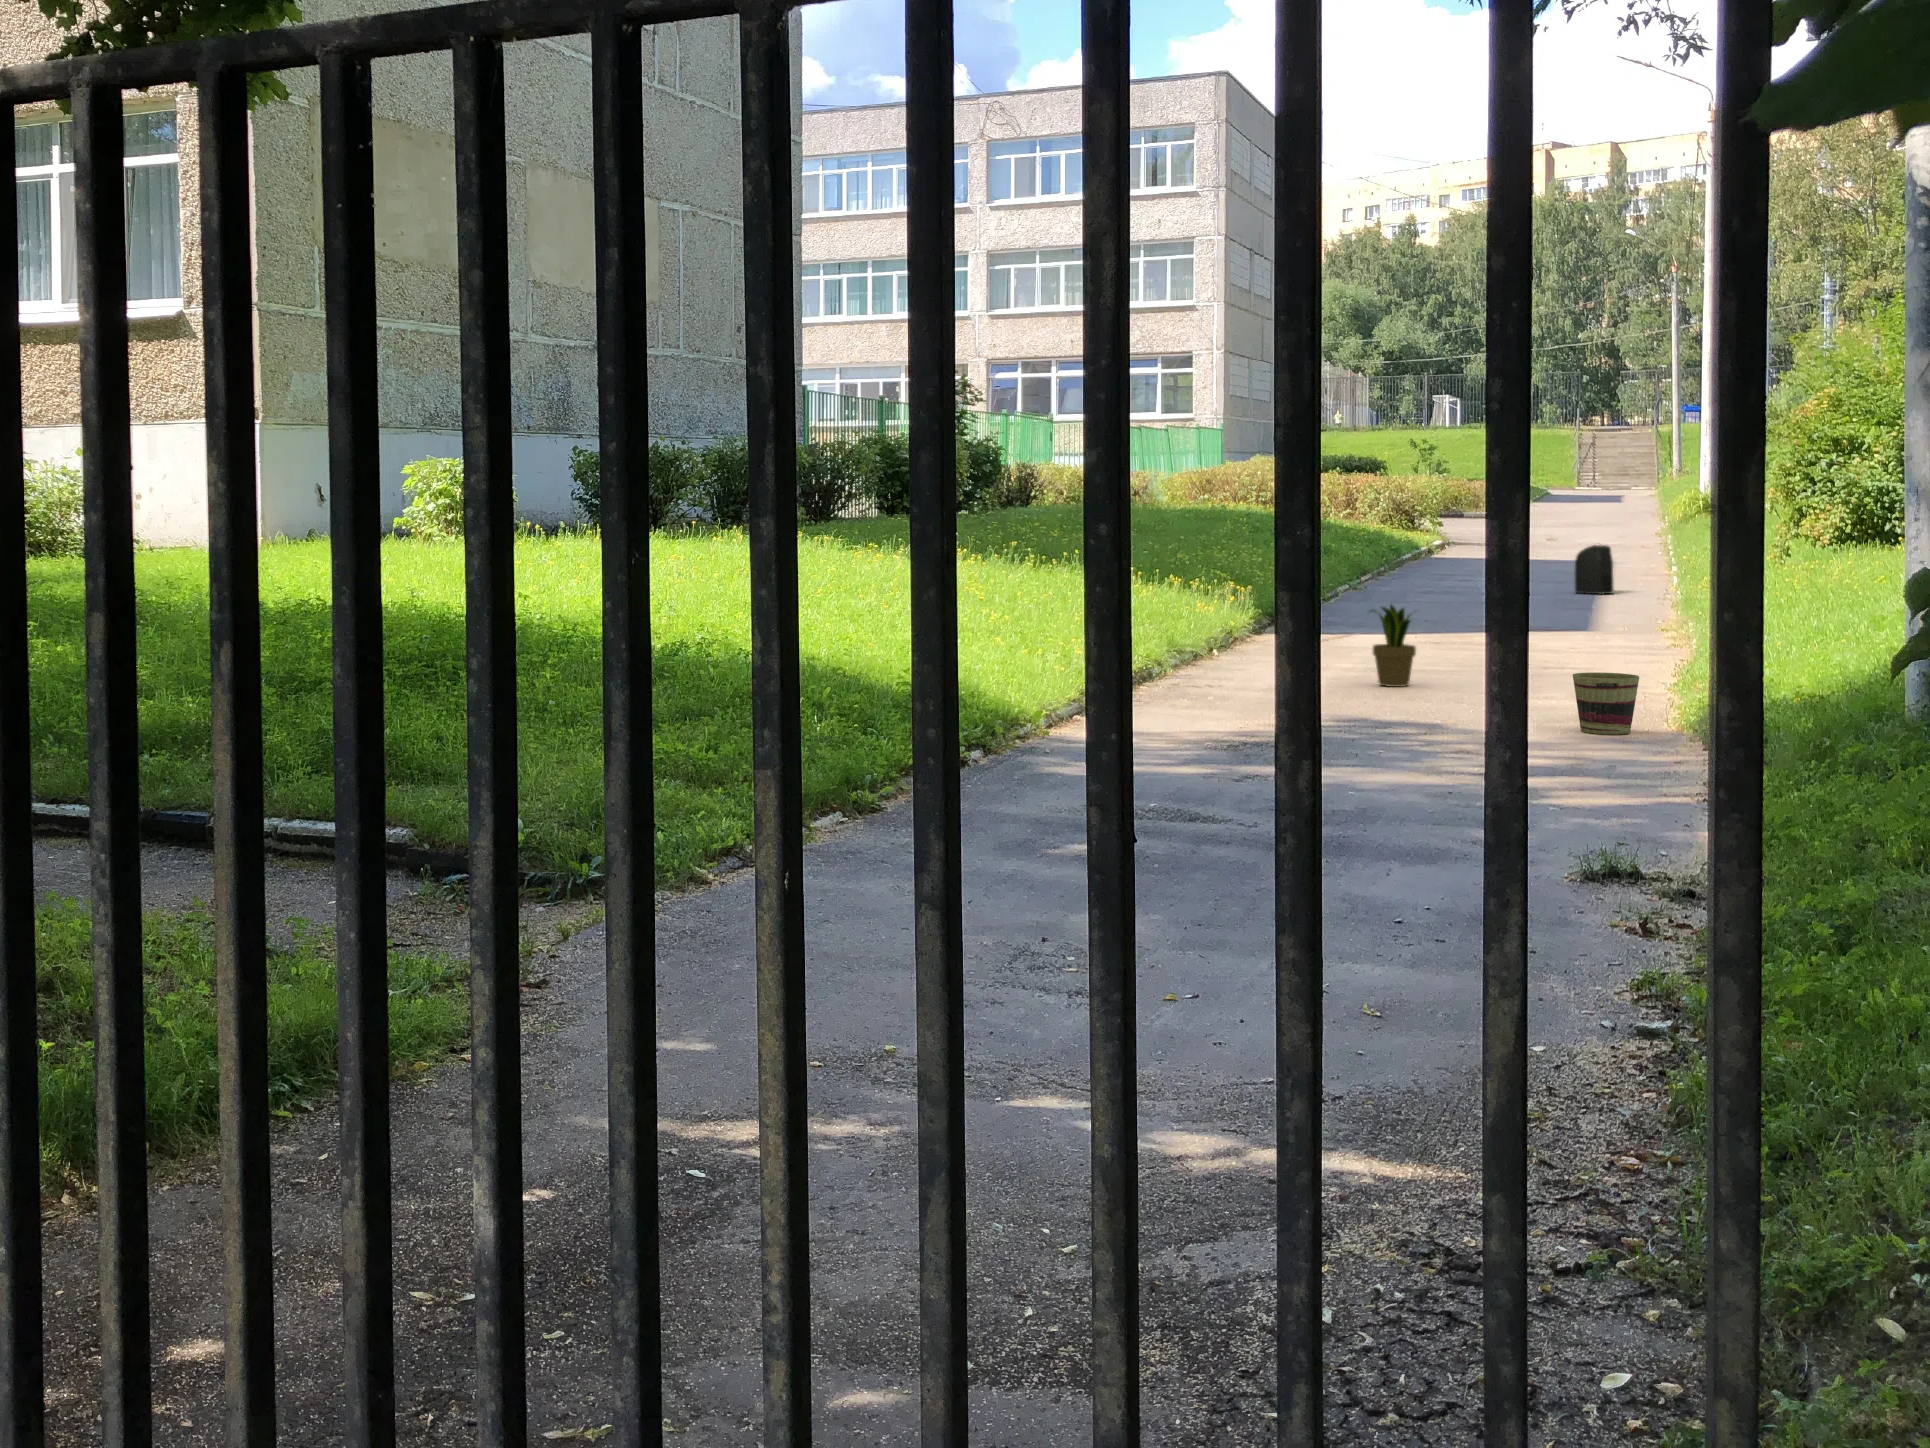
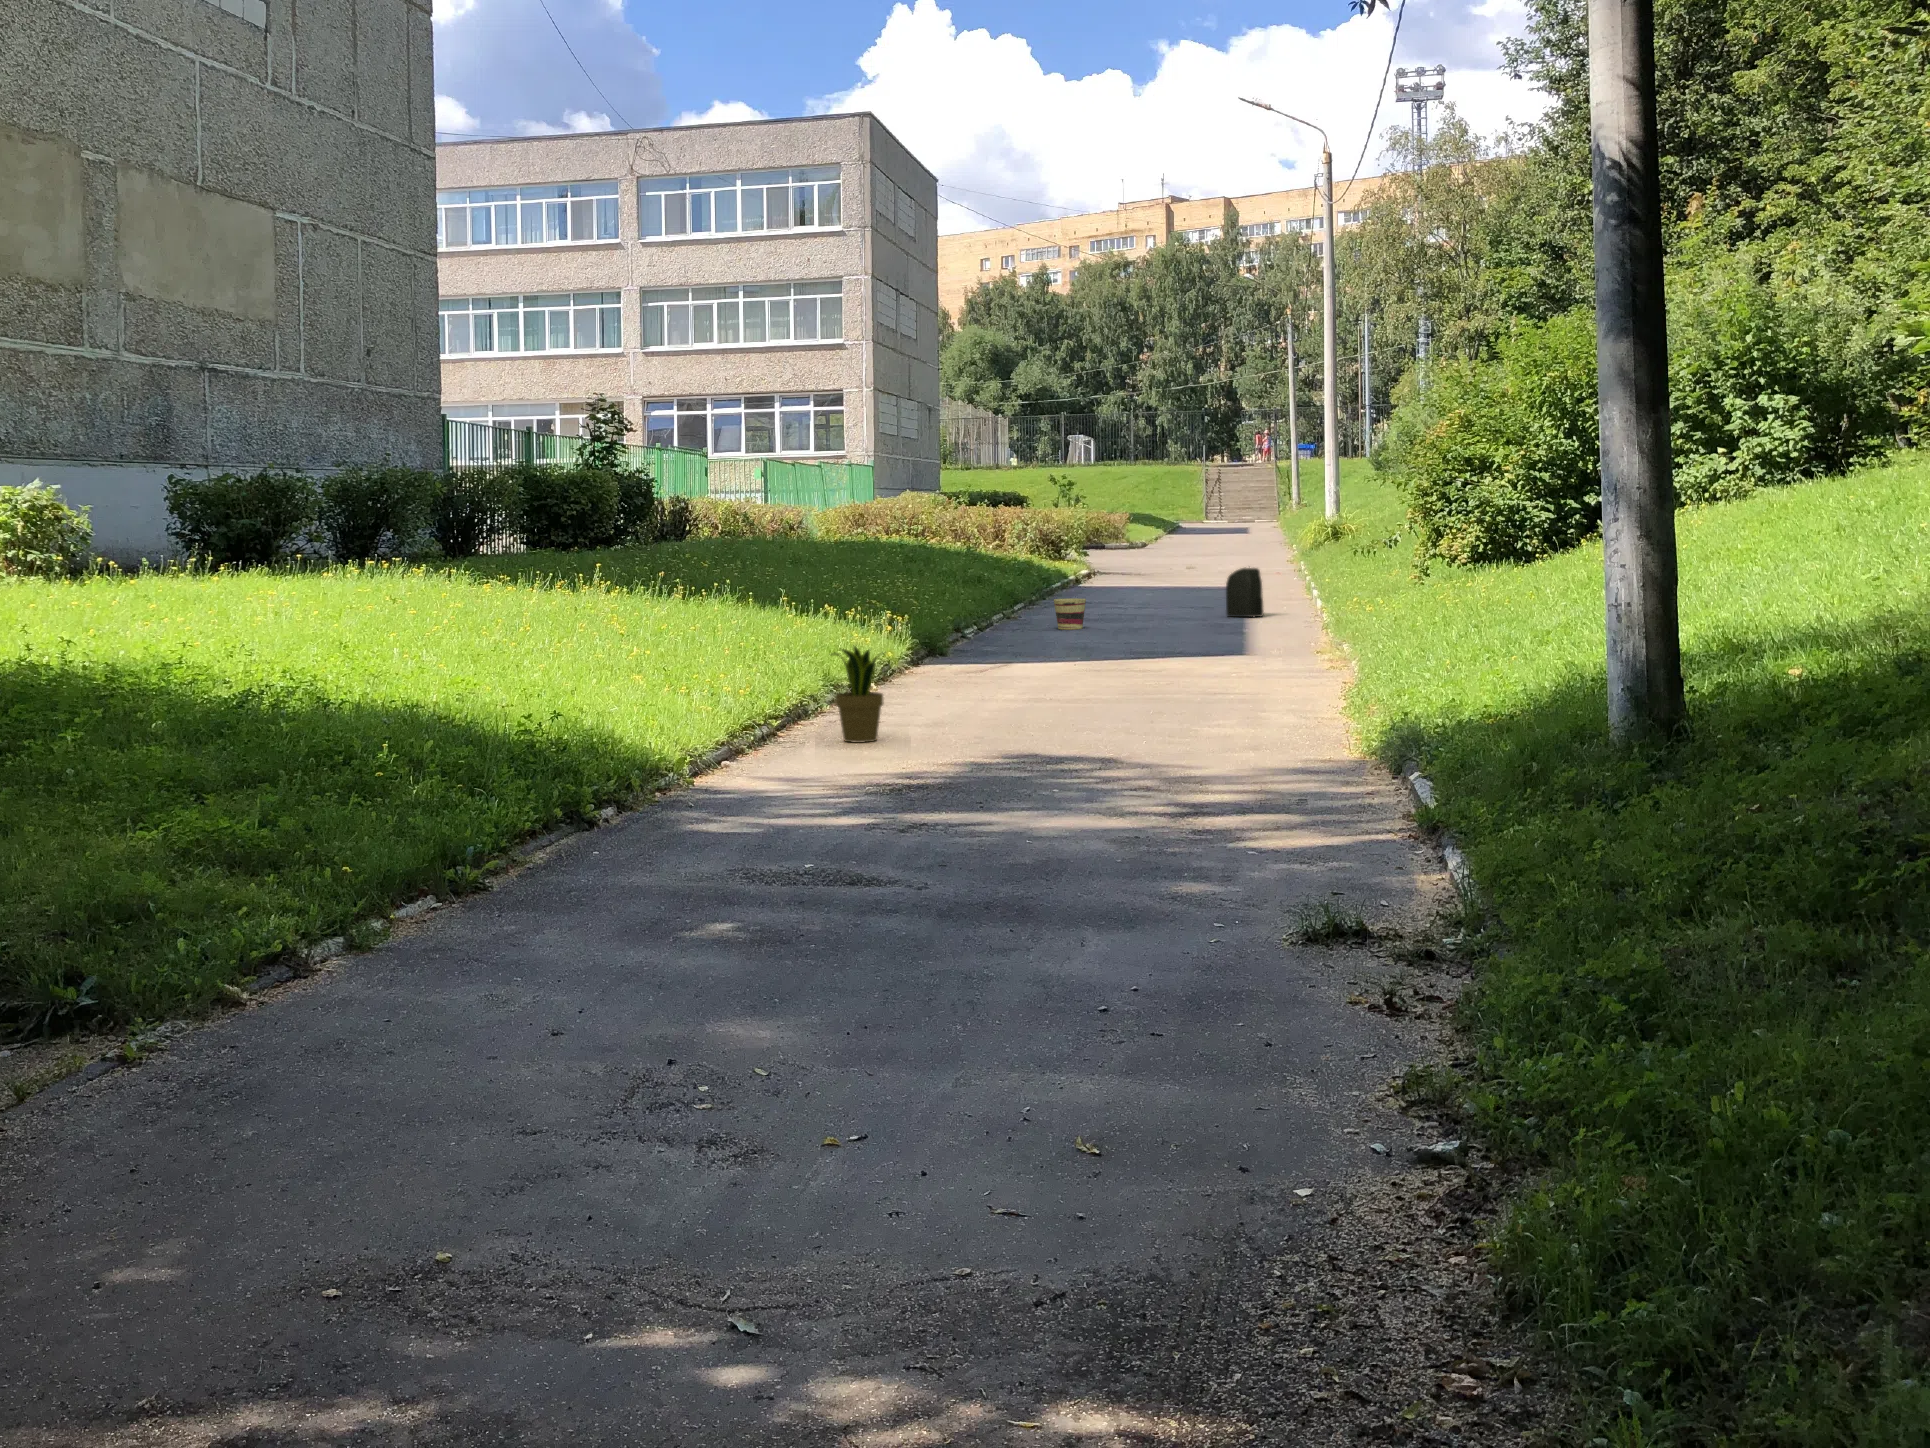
potted plant: present [1371,605,1416,687] -> present [831,646,884,743]
basket: present [1573,672,1639,735] -> present [1054,599,1086,630]

